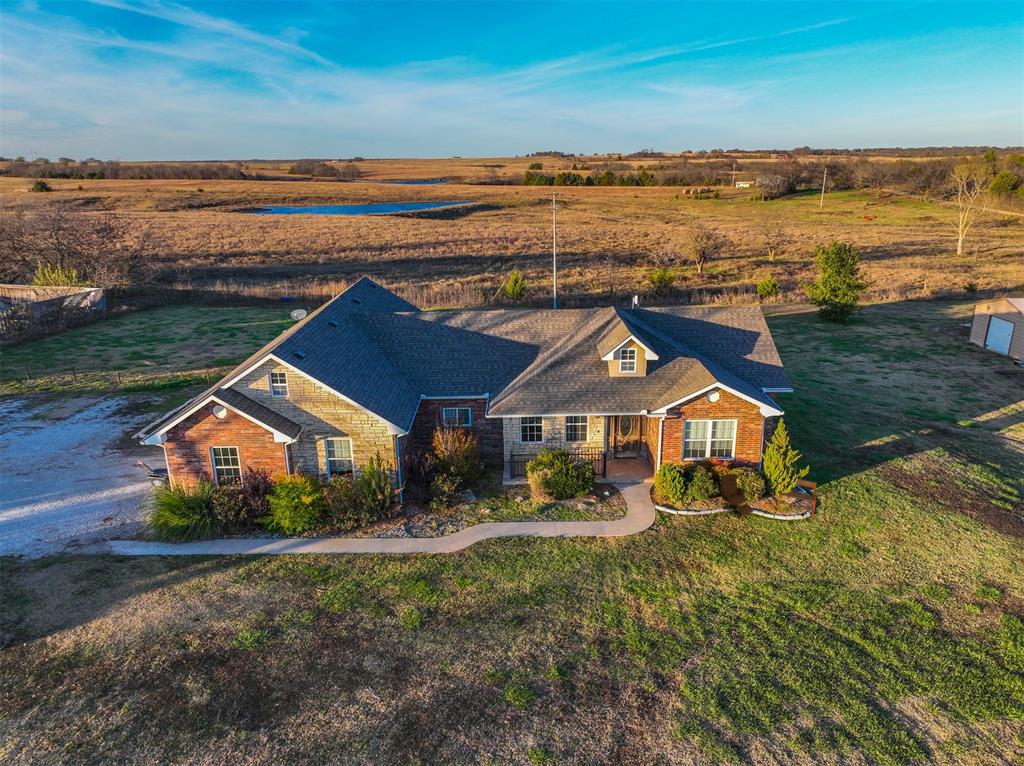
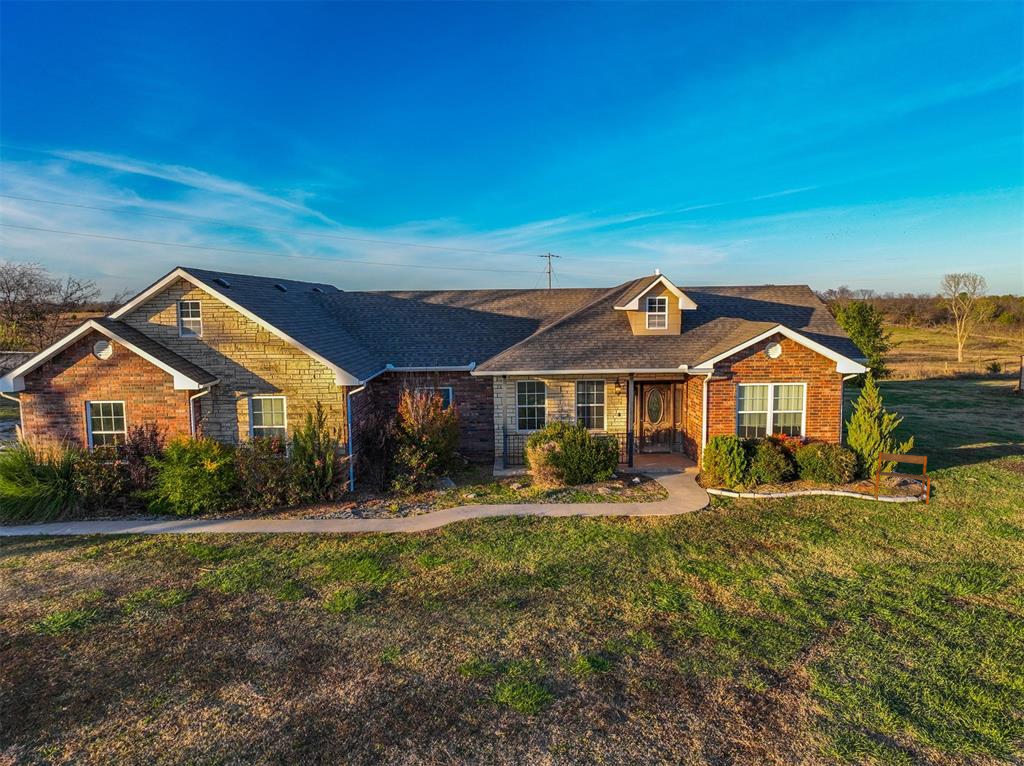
lounge chair: present [720,473,753,516] -> none [793,449,844,505]

